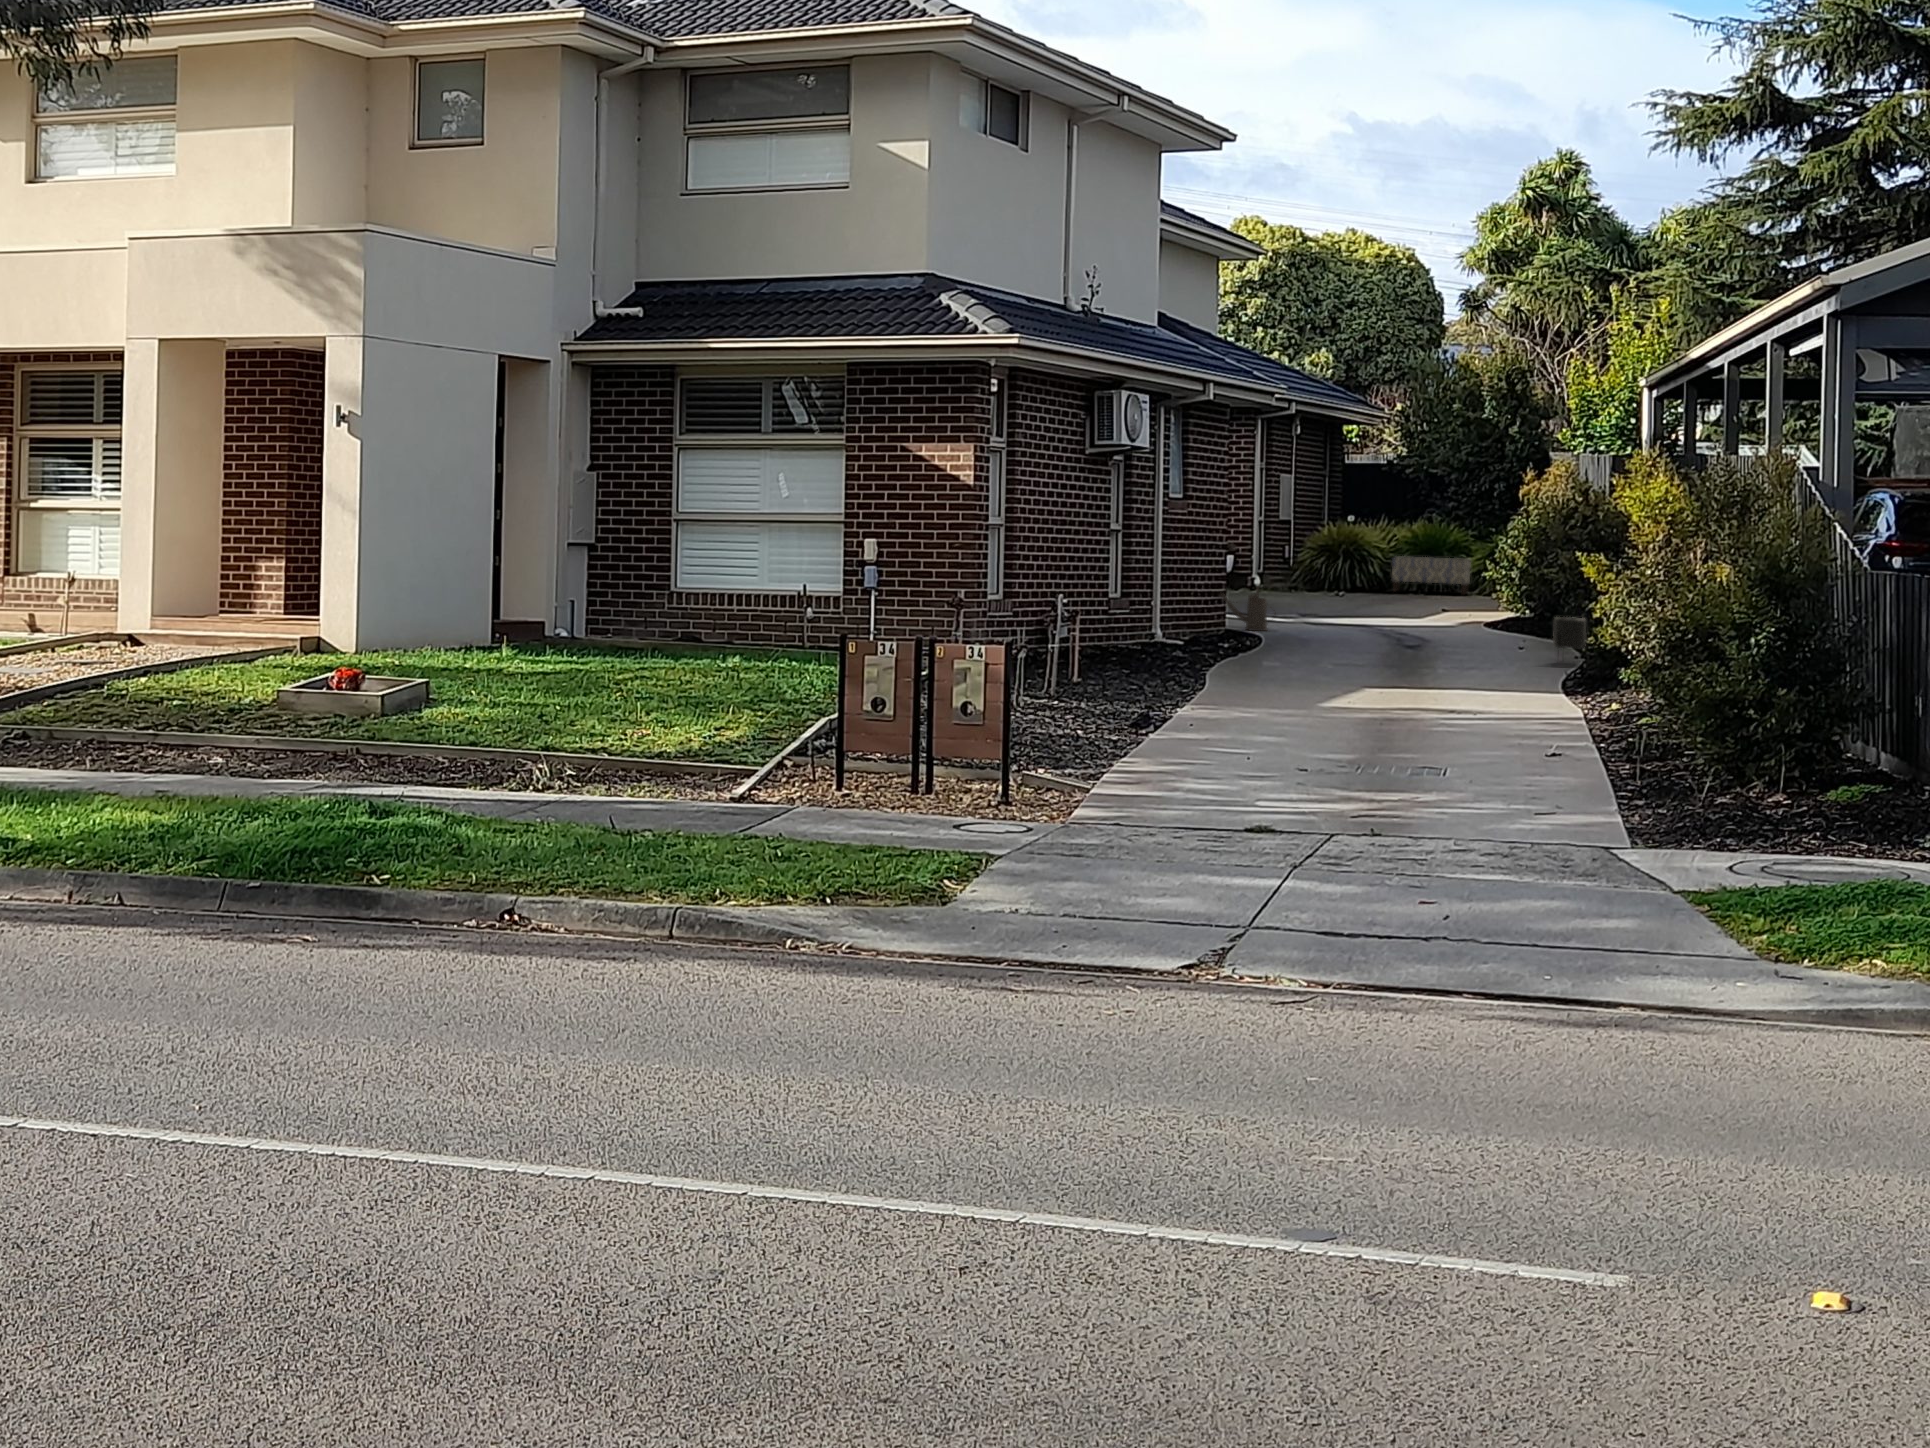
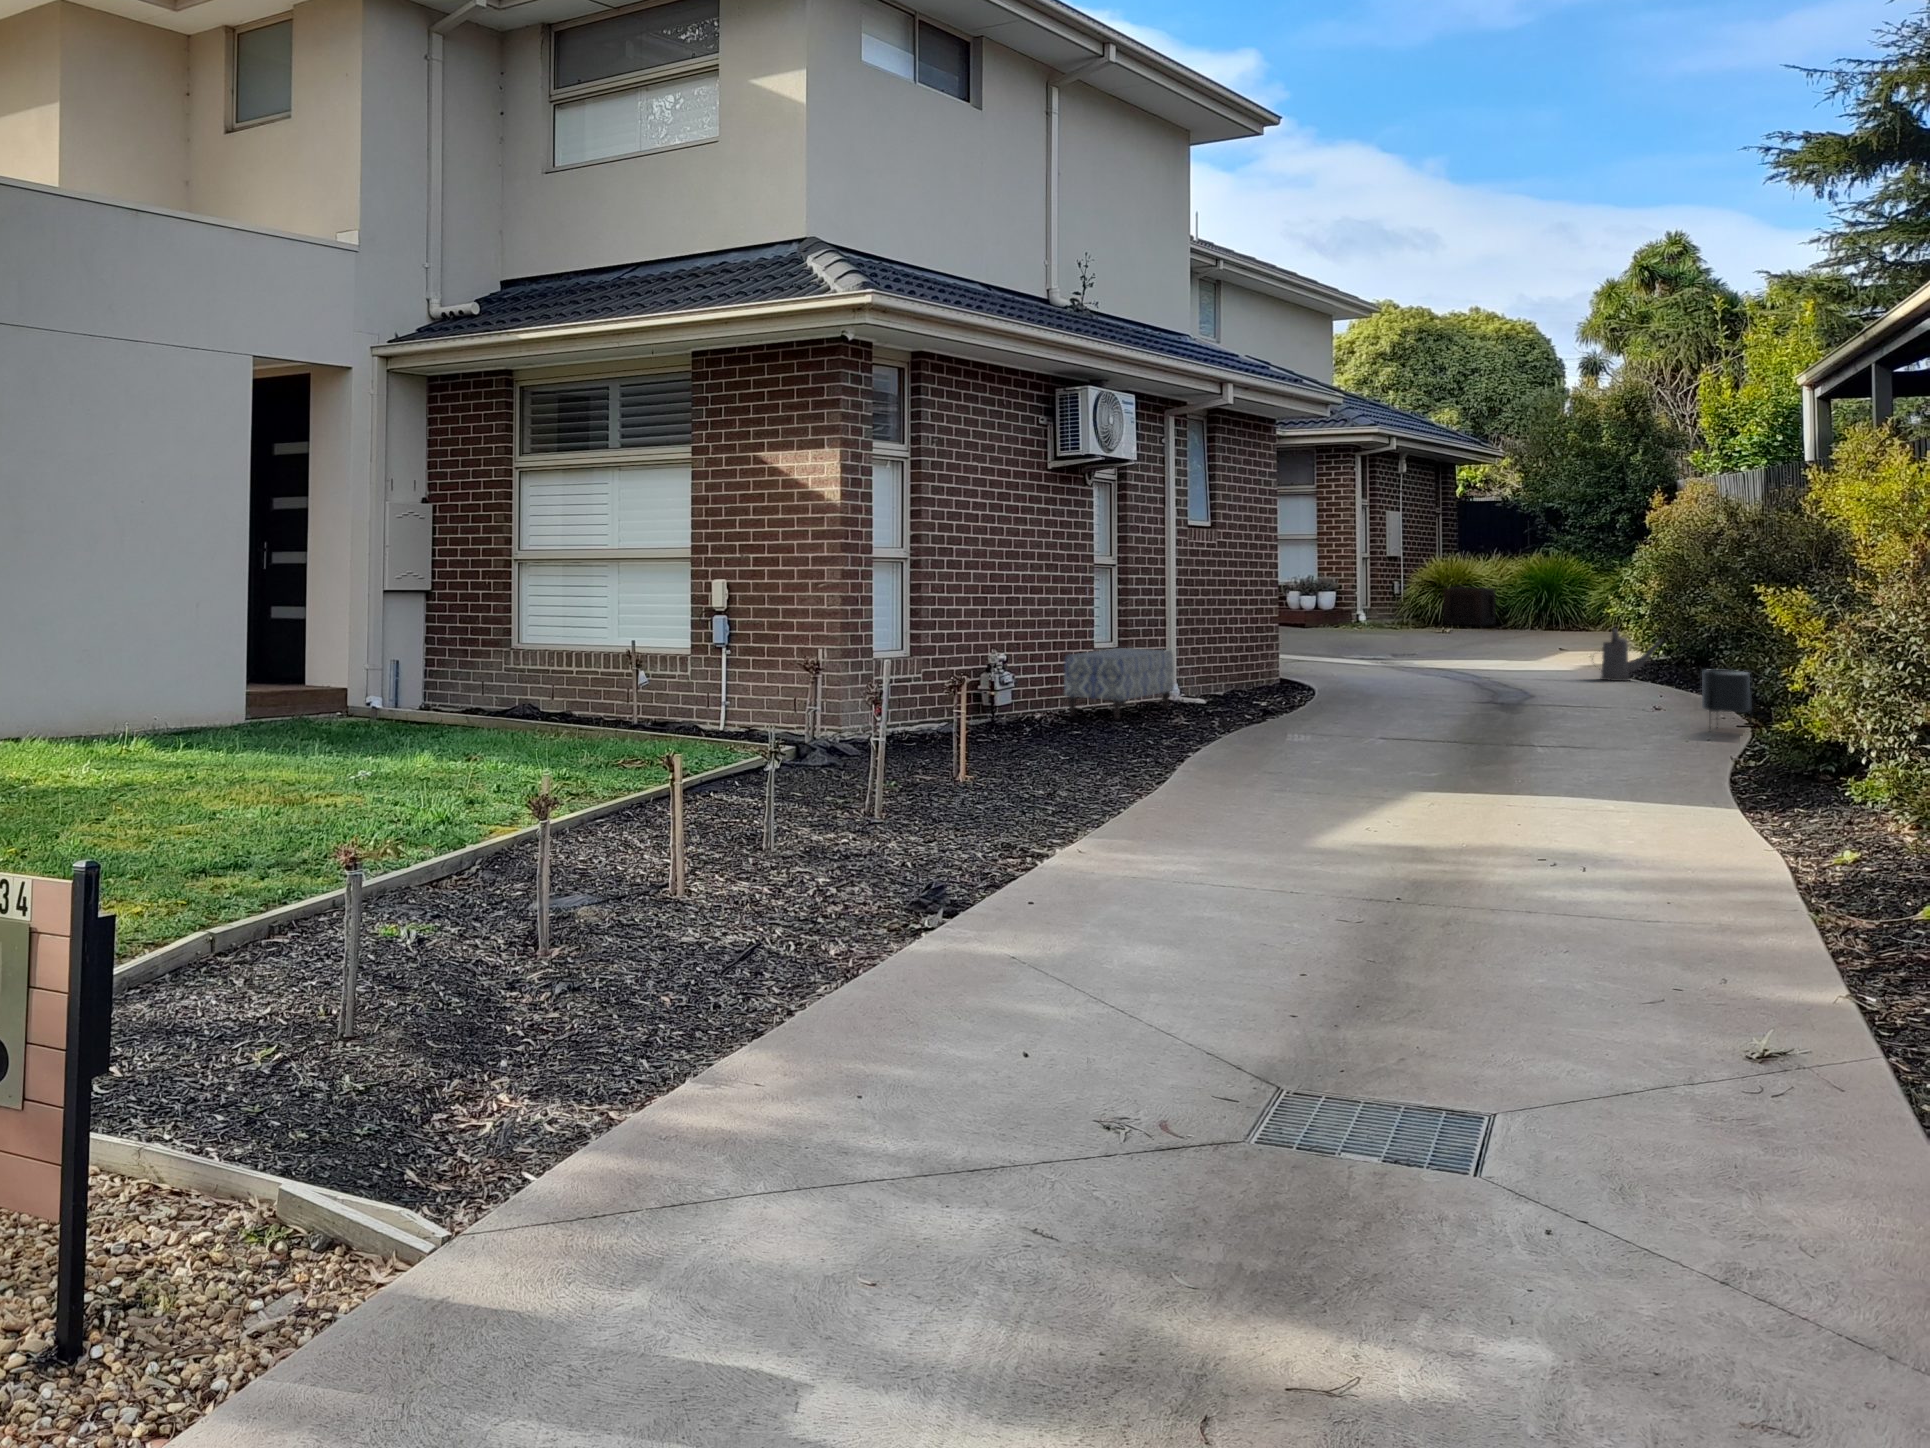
wooden crate: none [1338,552,1386,590] -> present [1443,587,1496,626]
bench: present [1392,556,1471,594] -> present [1064,648,1174,719]
watering can: present [1220,587,1275,631] -> present [1601,628,1664,681]

